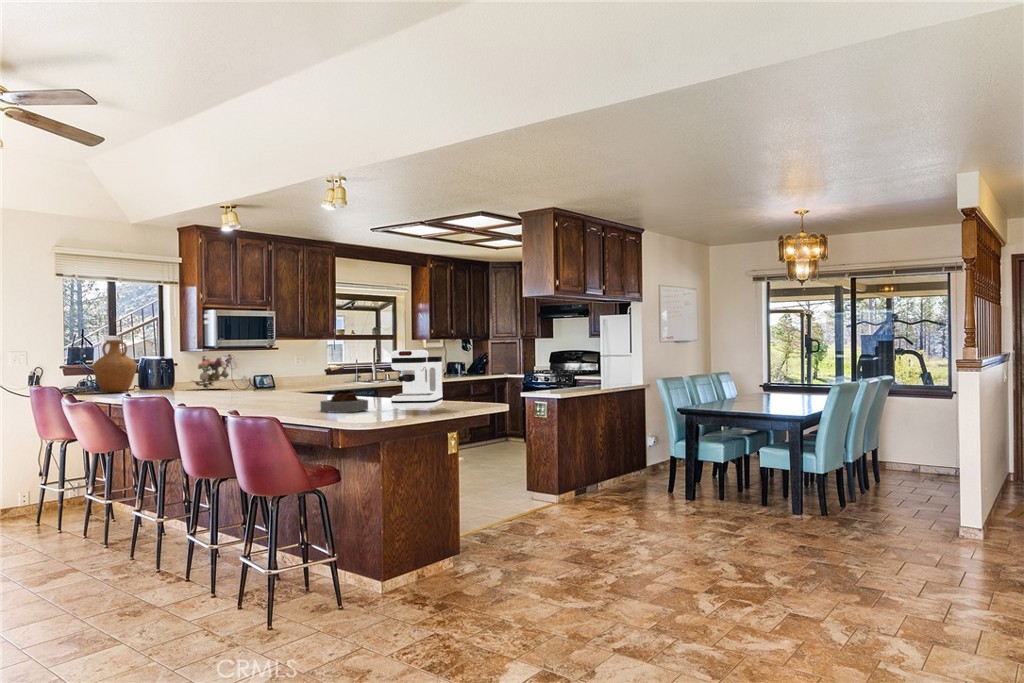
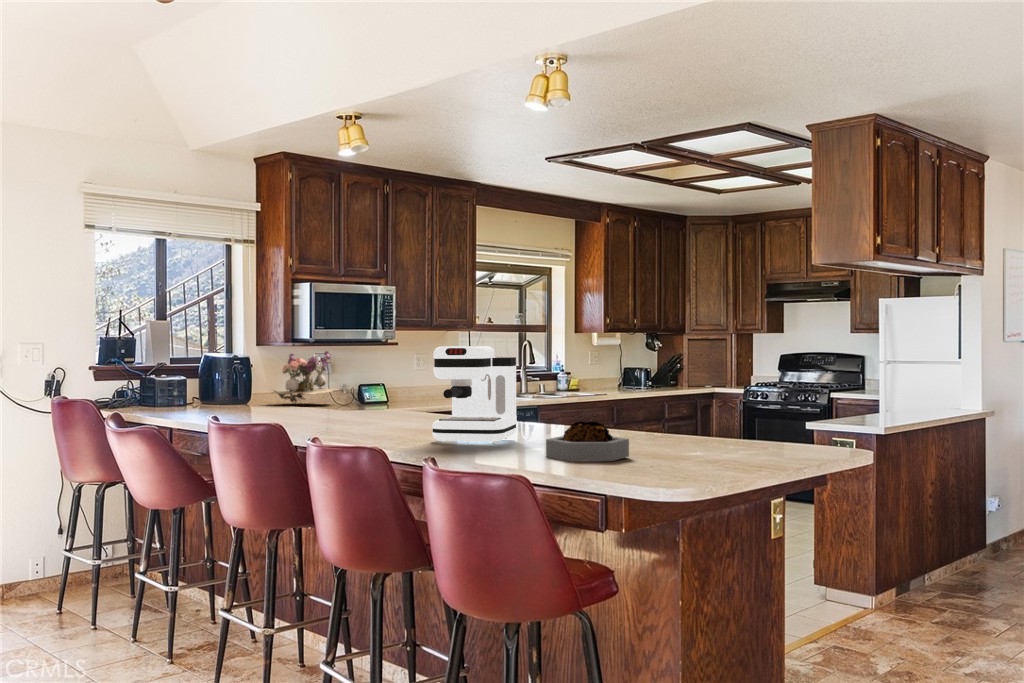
vase: present [93,340,137,393] -> none [137,328,200,408]
coffee maker: present [391,350,443,409] -> present [432,346,517,444]

